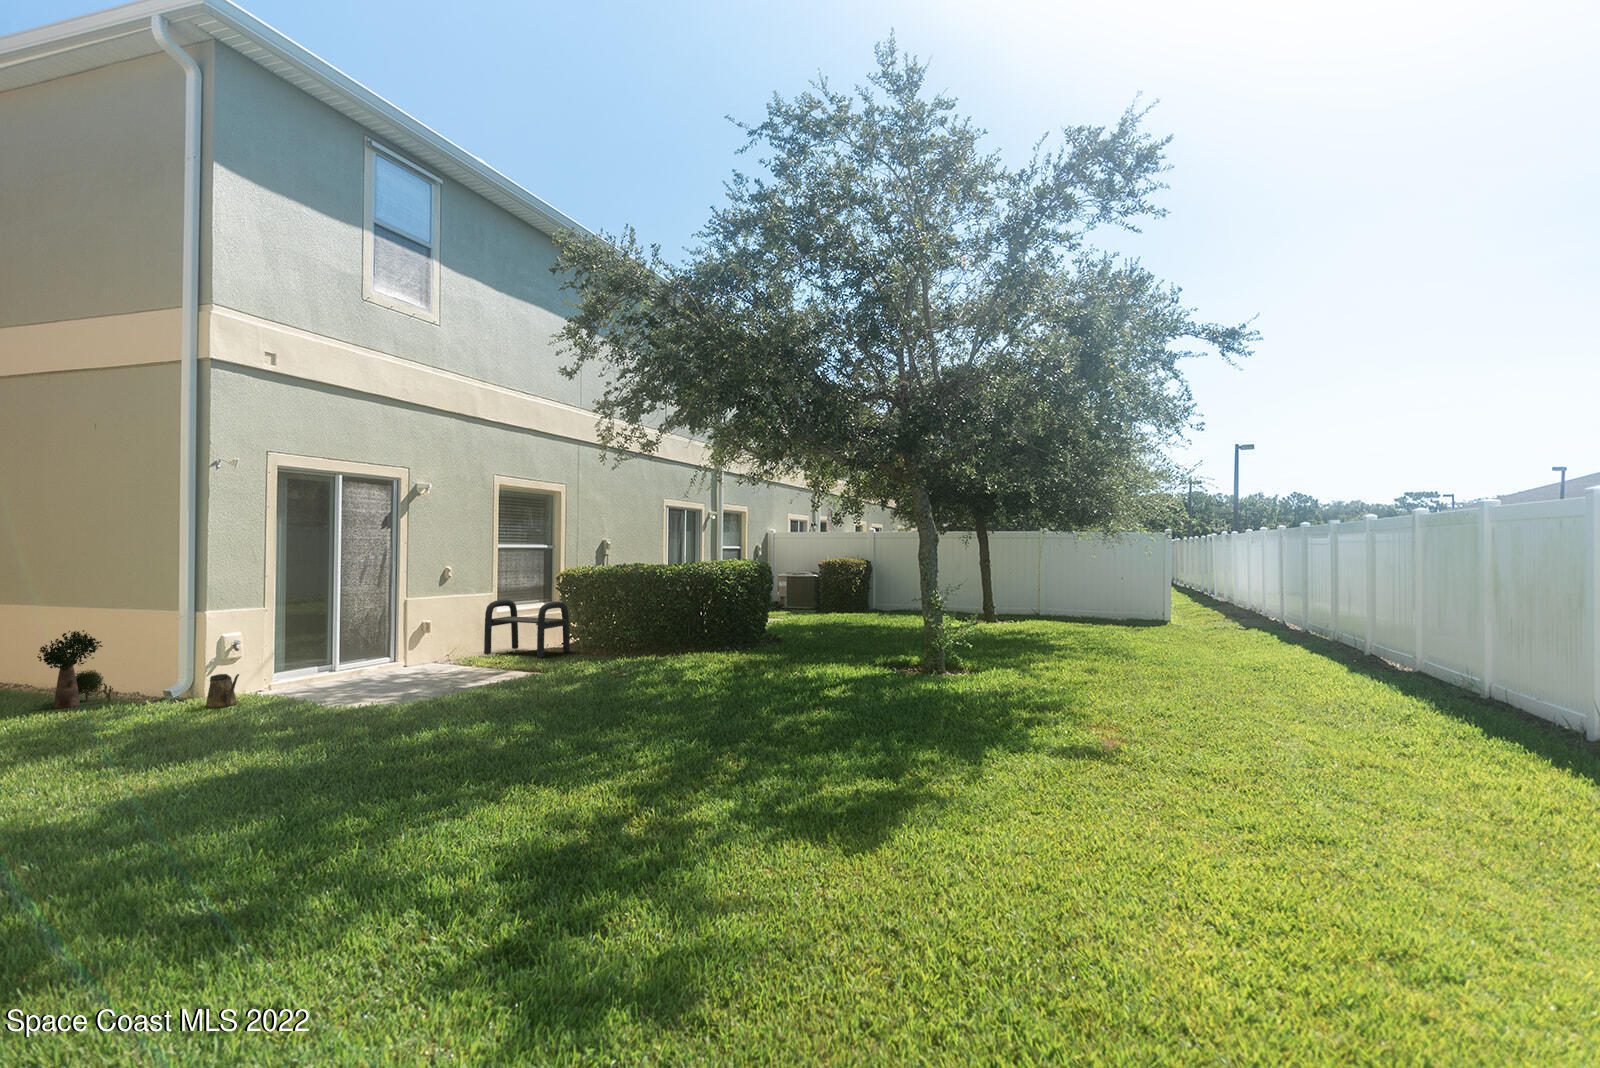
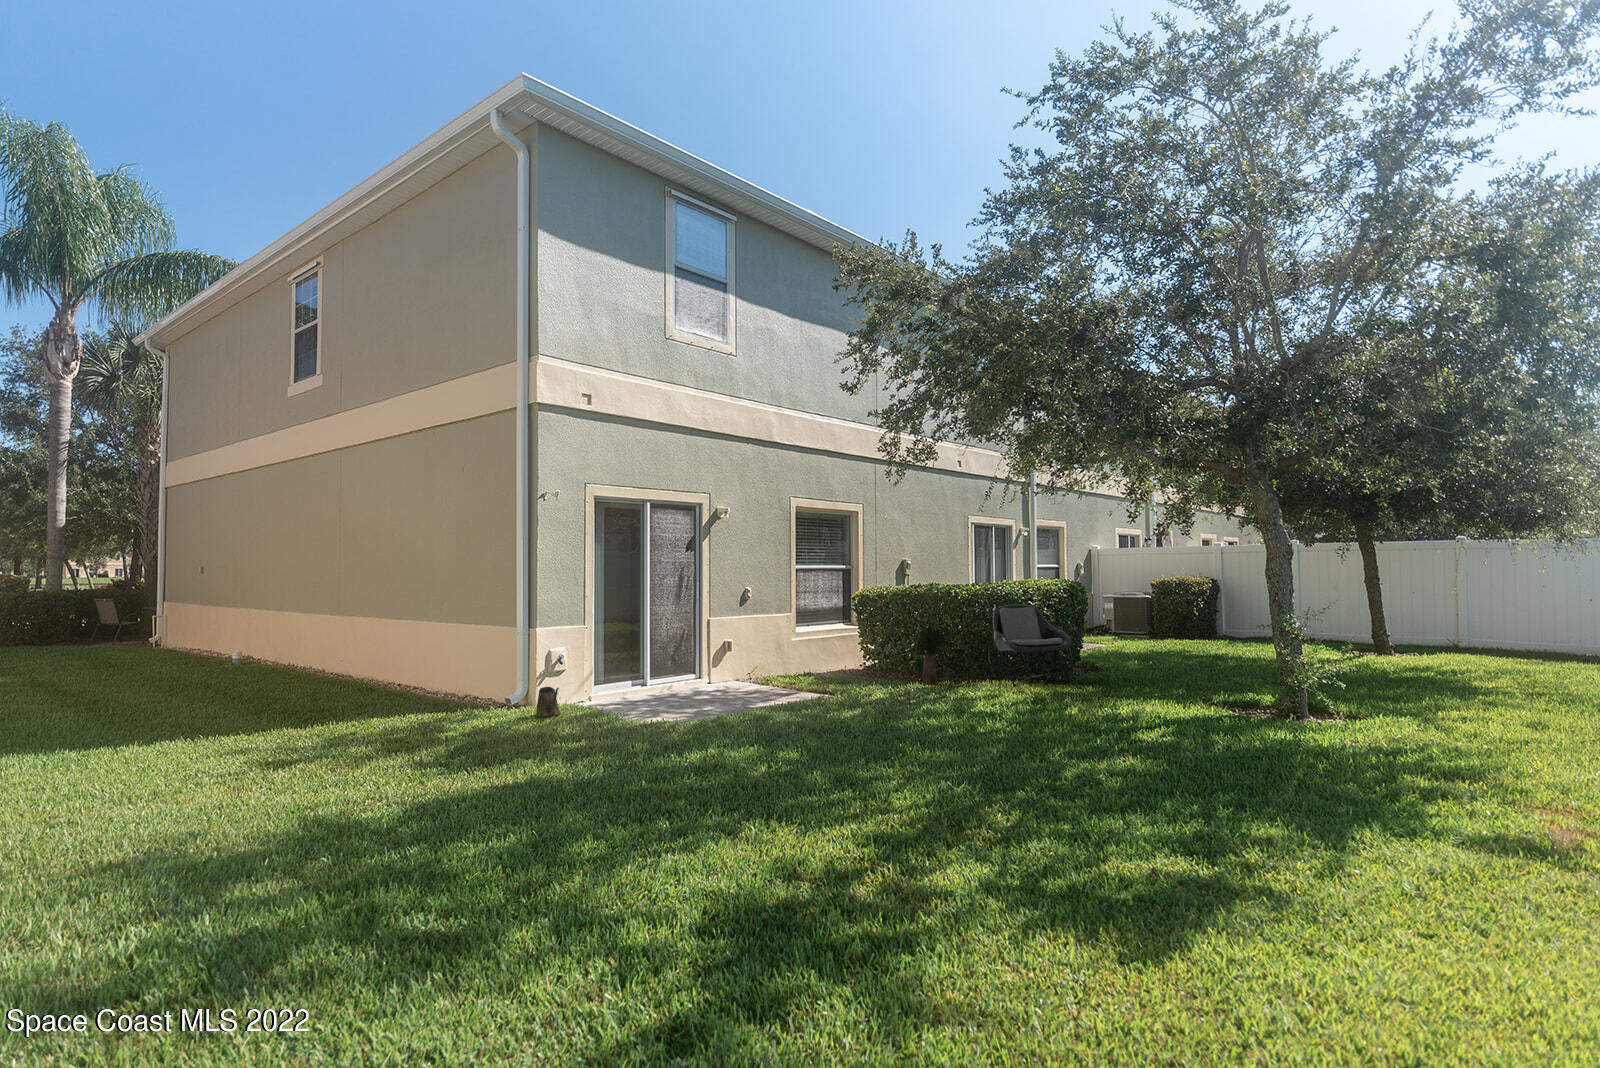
lounge chair: none [691,583,763,657] -> present [991,604,1072,687]
bench: present [484,599,570,658] -> none [782,621,864,681]
potted plant: present [37,630,113,708] -> present [913,626,950,684]

